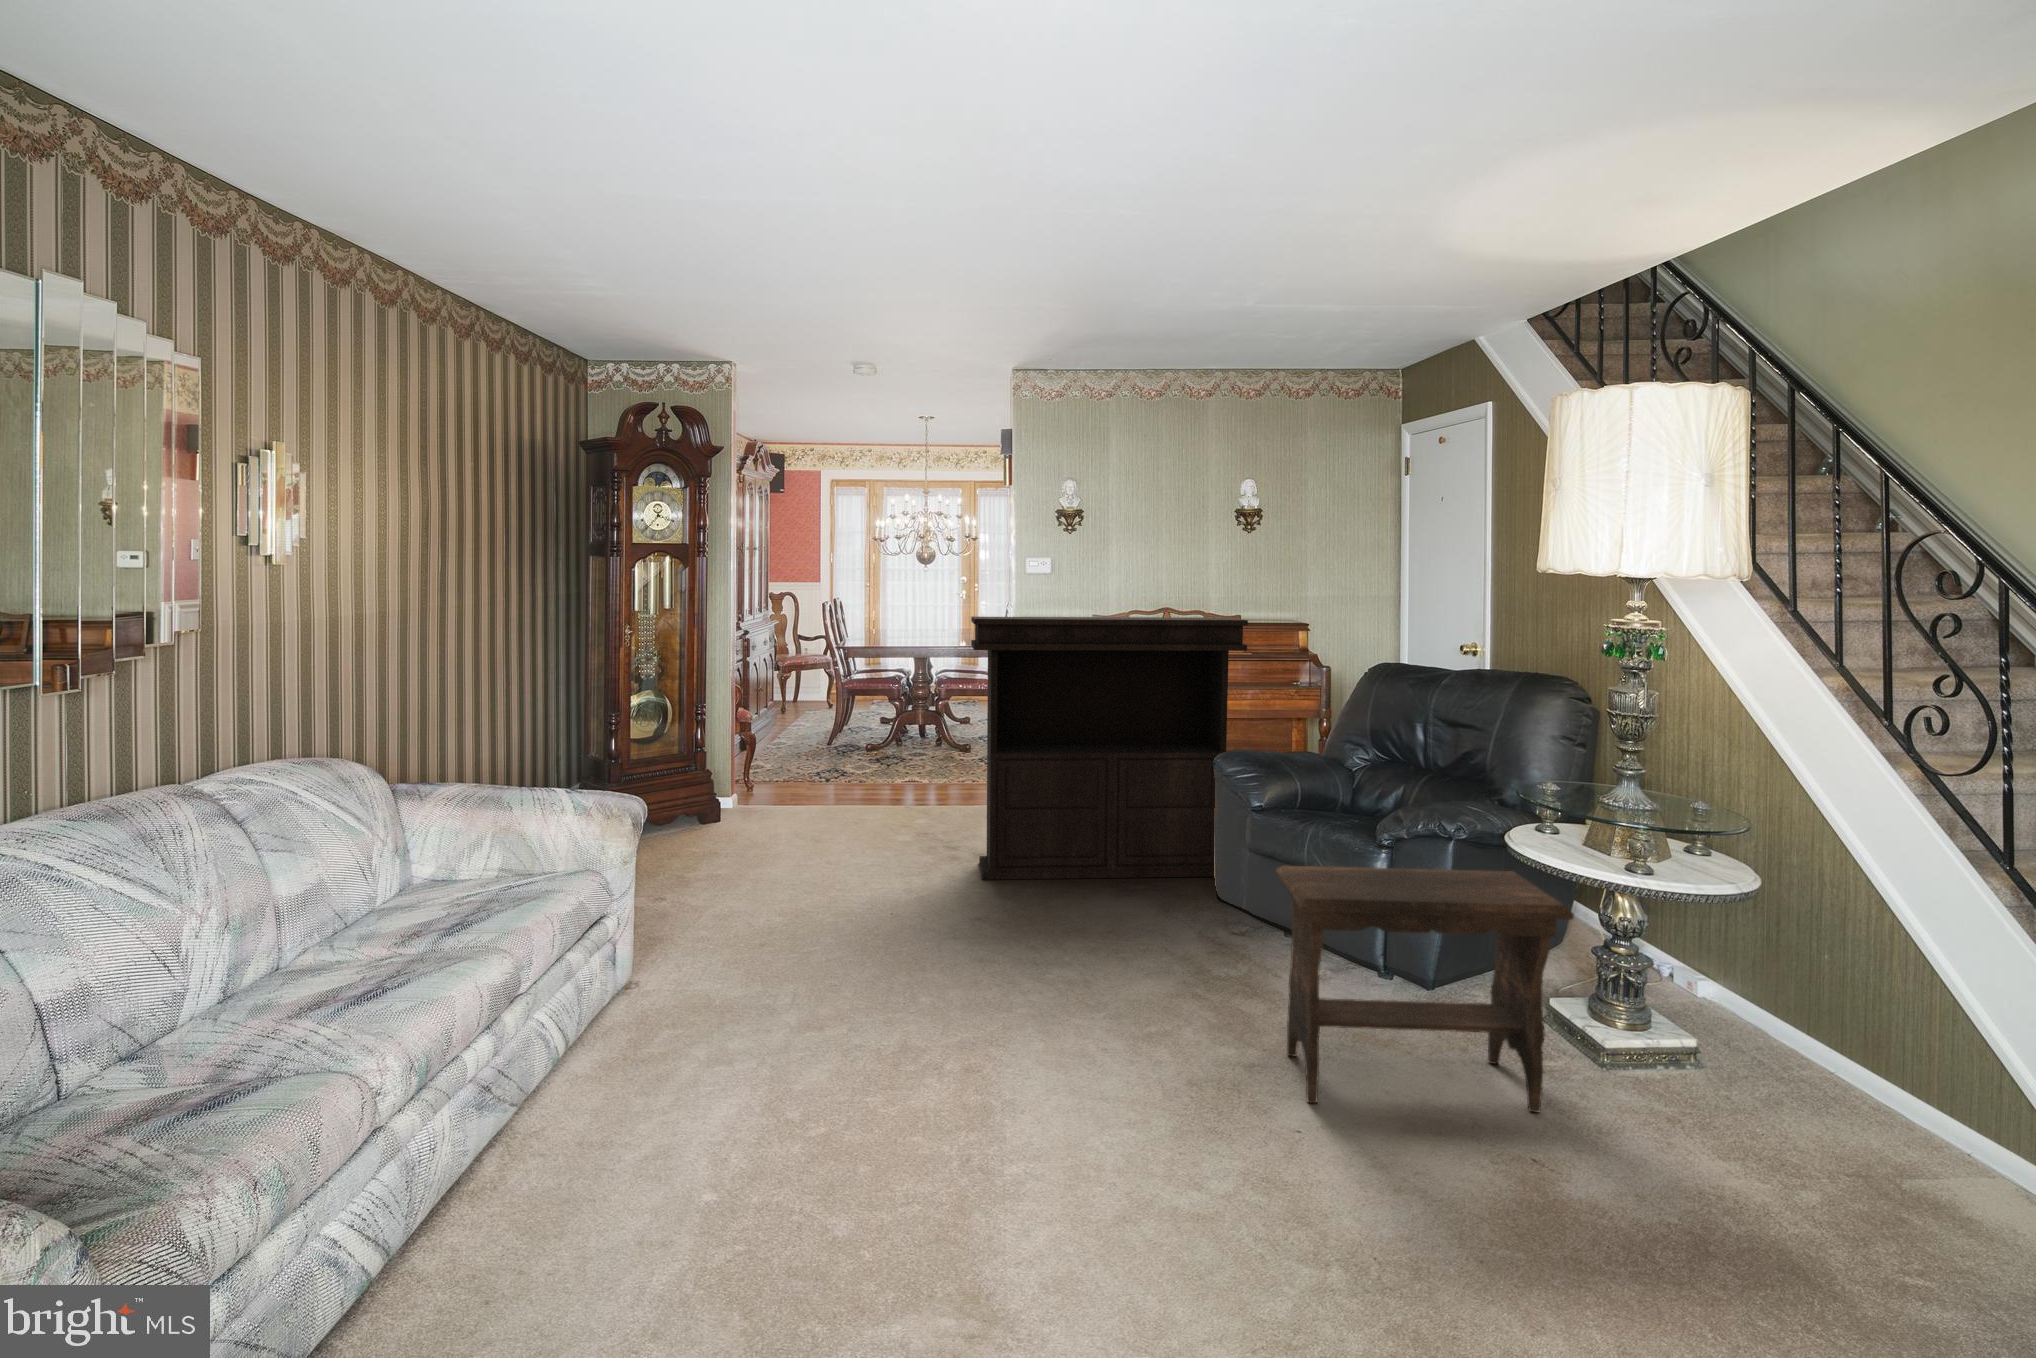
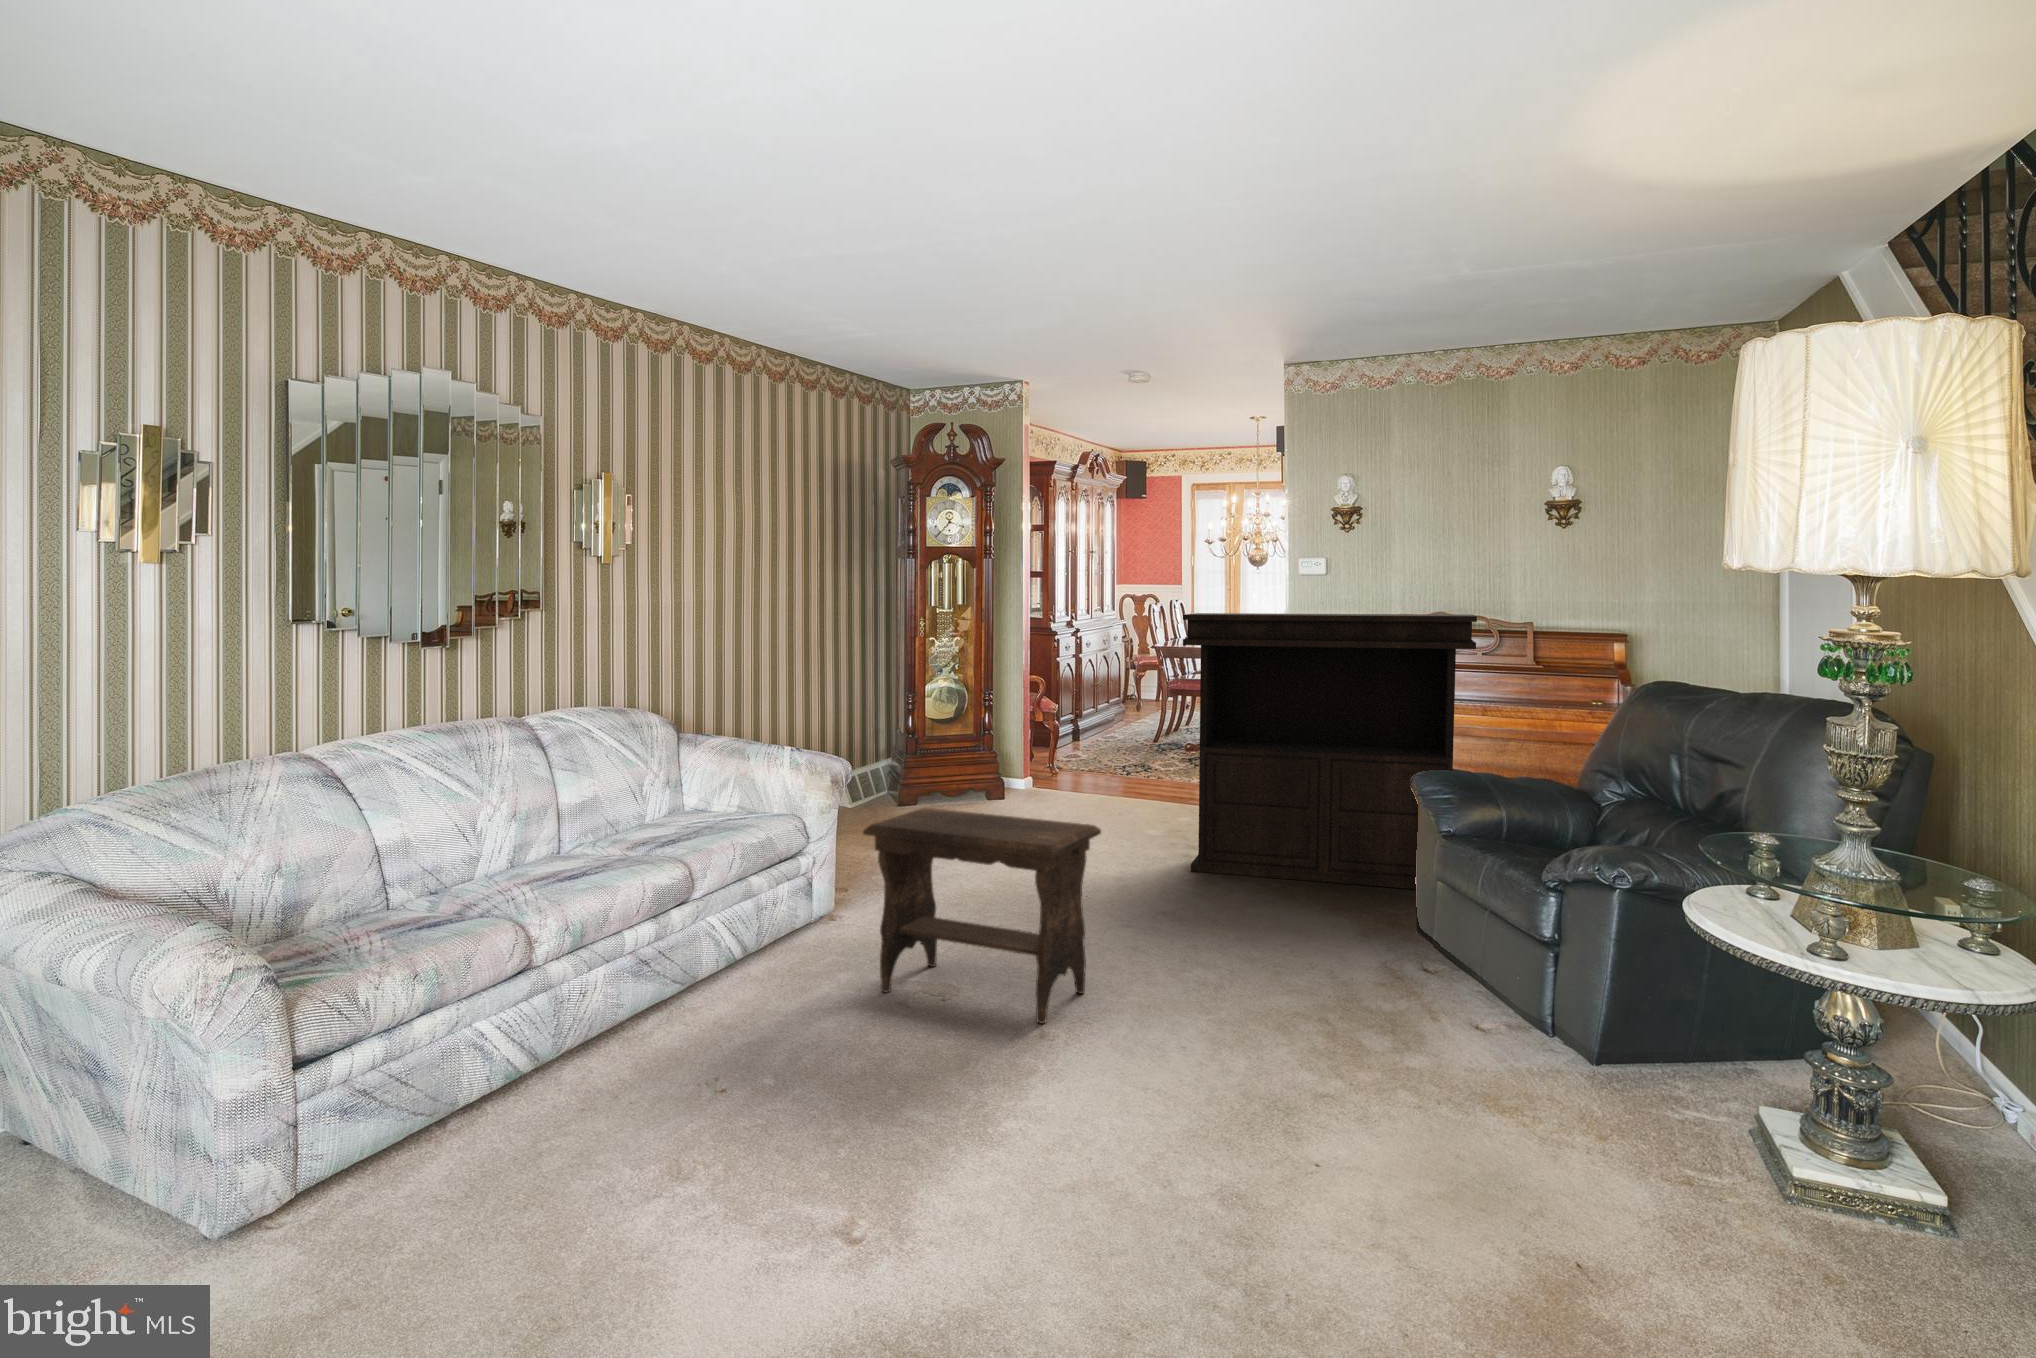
footstool: present [1276,866,1574,1112] -> present [863,808,1101,1023]

